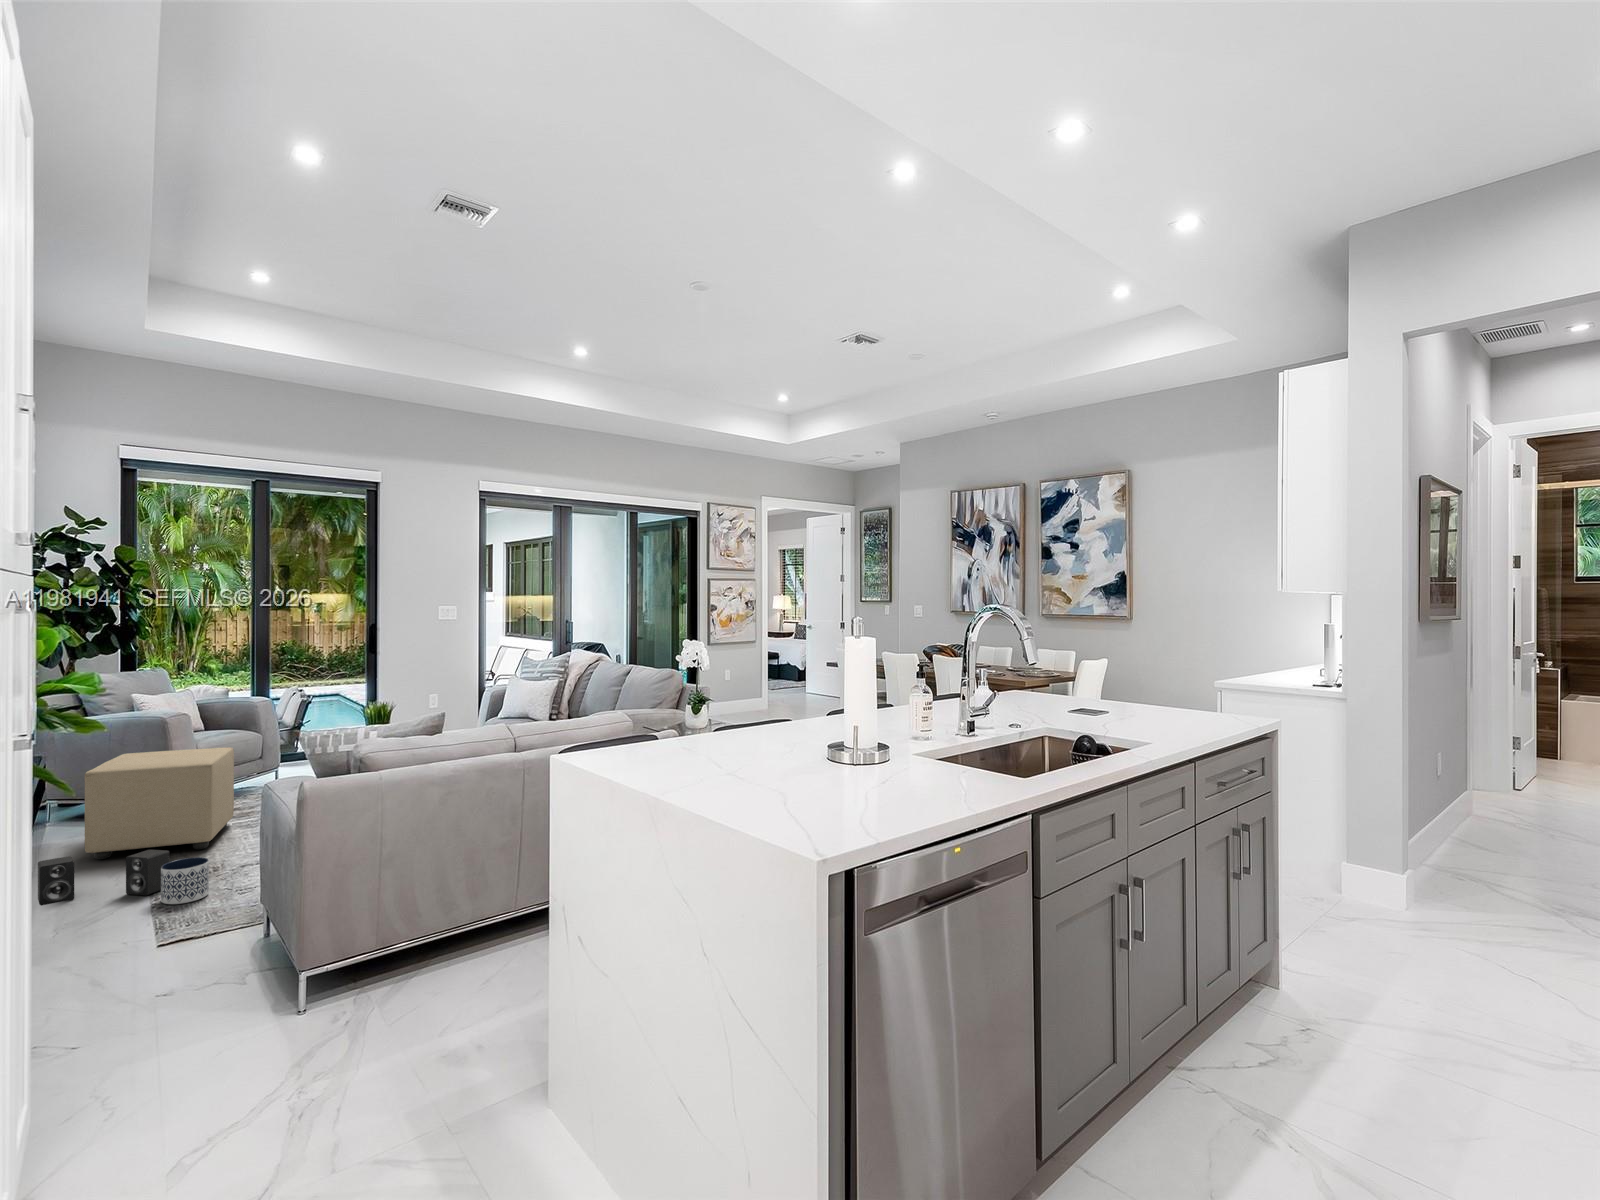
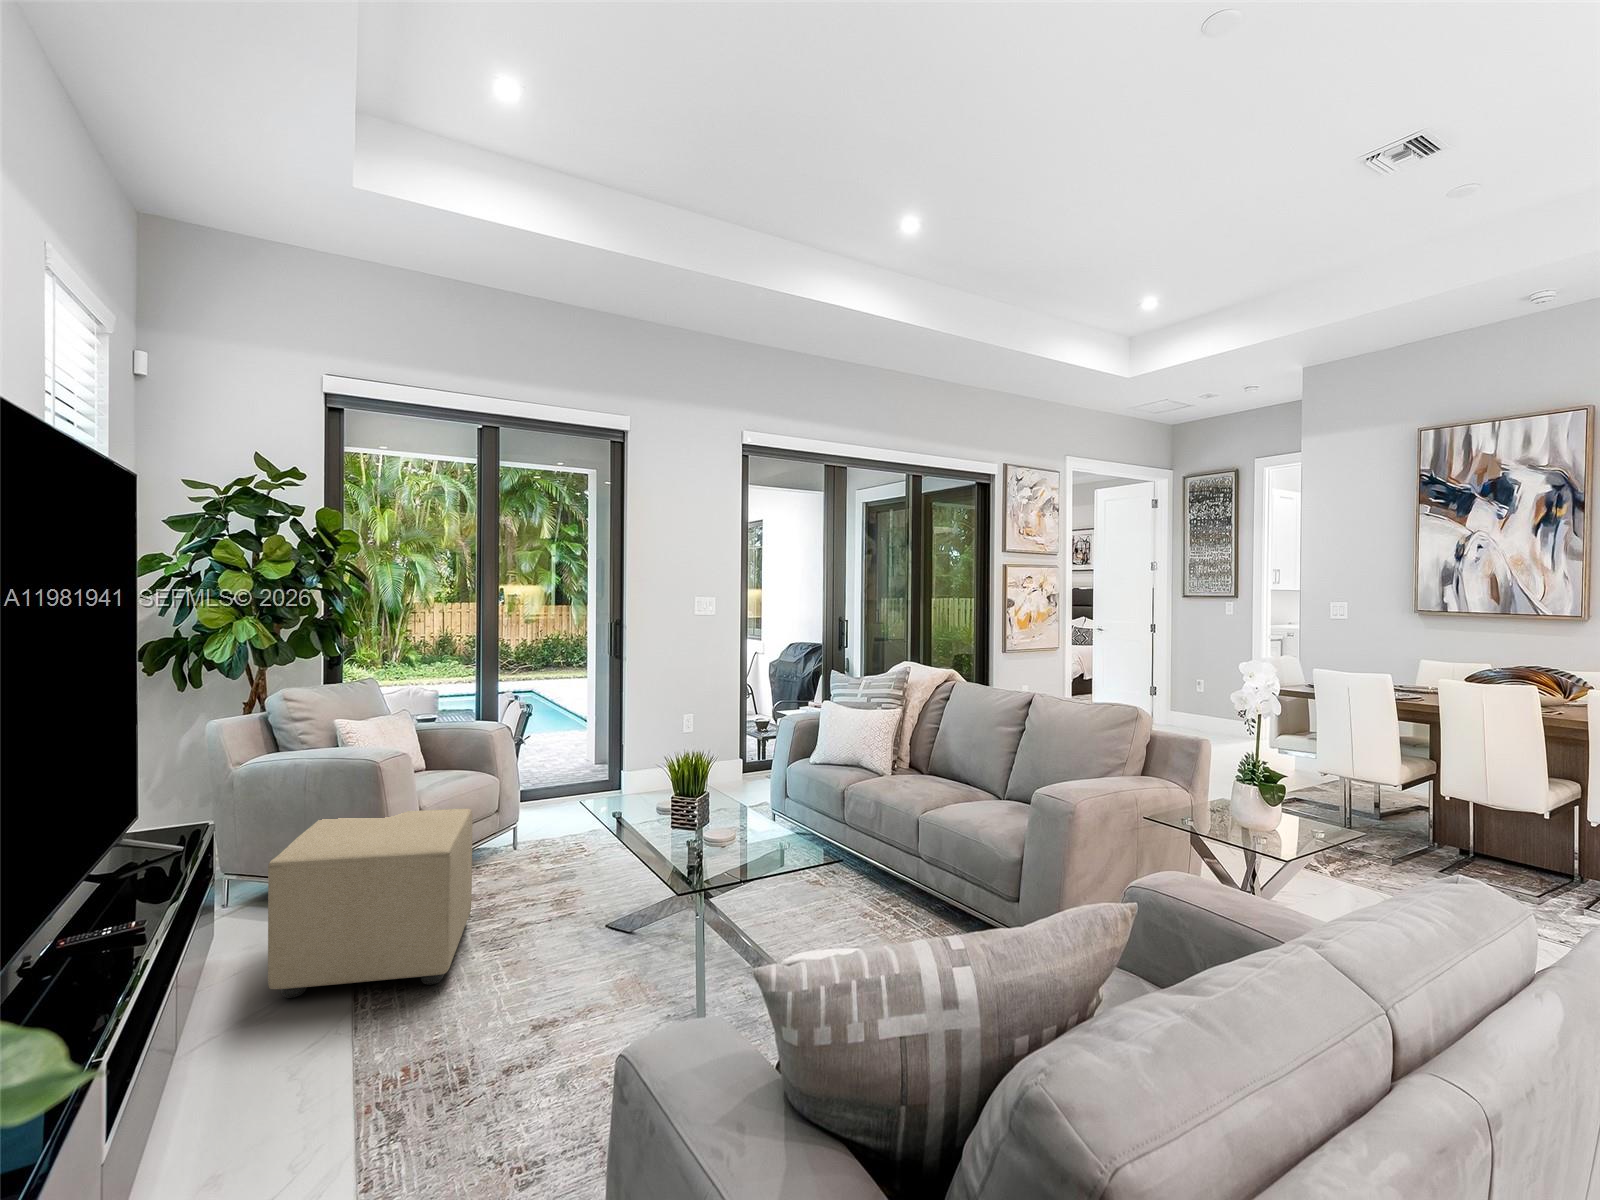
speaker: present [38,850,169,906] -> none [186,1024,393,1134]
planter: present [161,857,209,904] -> none [381,1054,459,1159]

